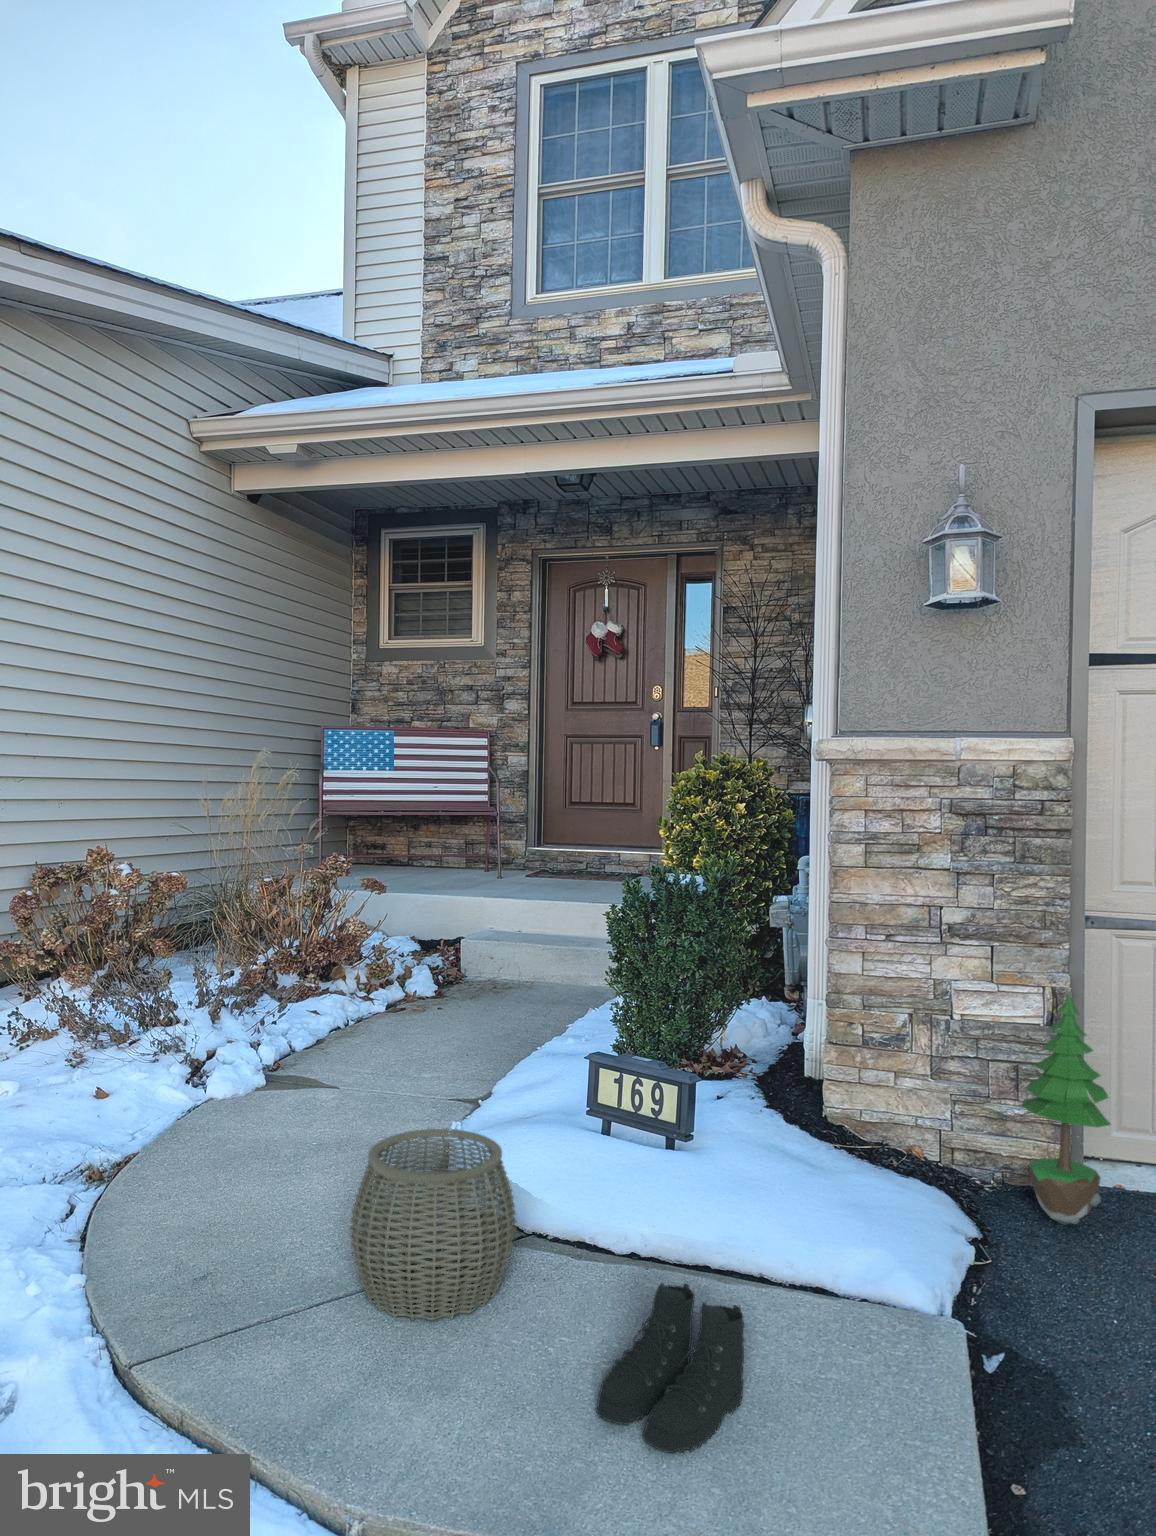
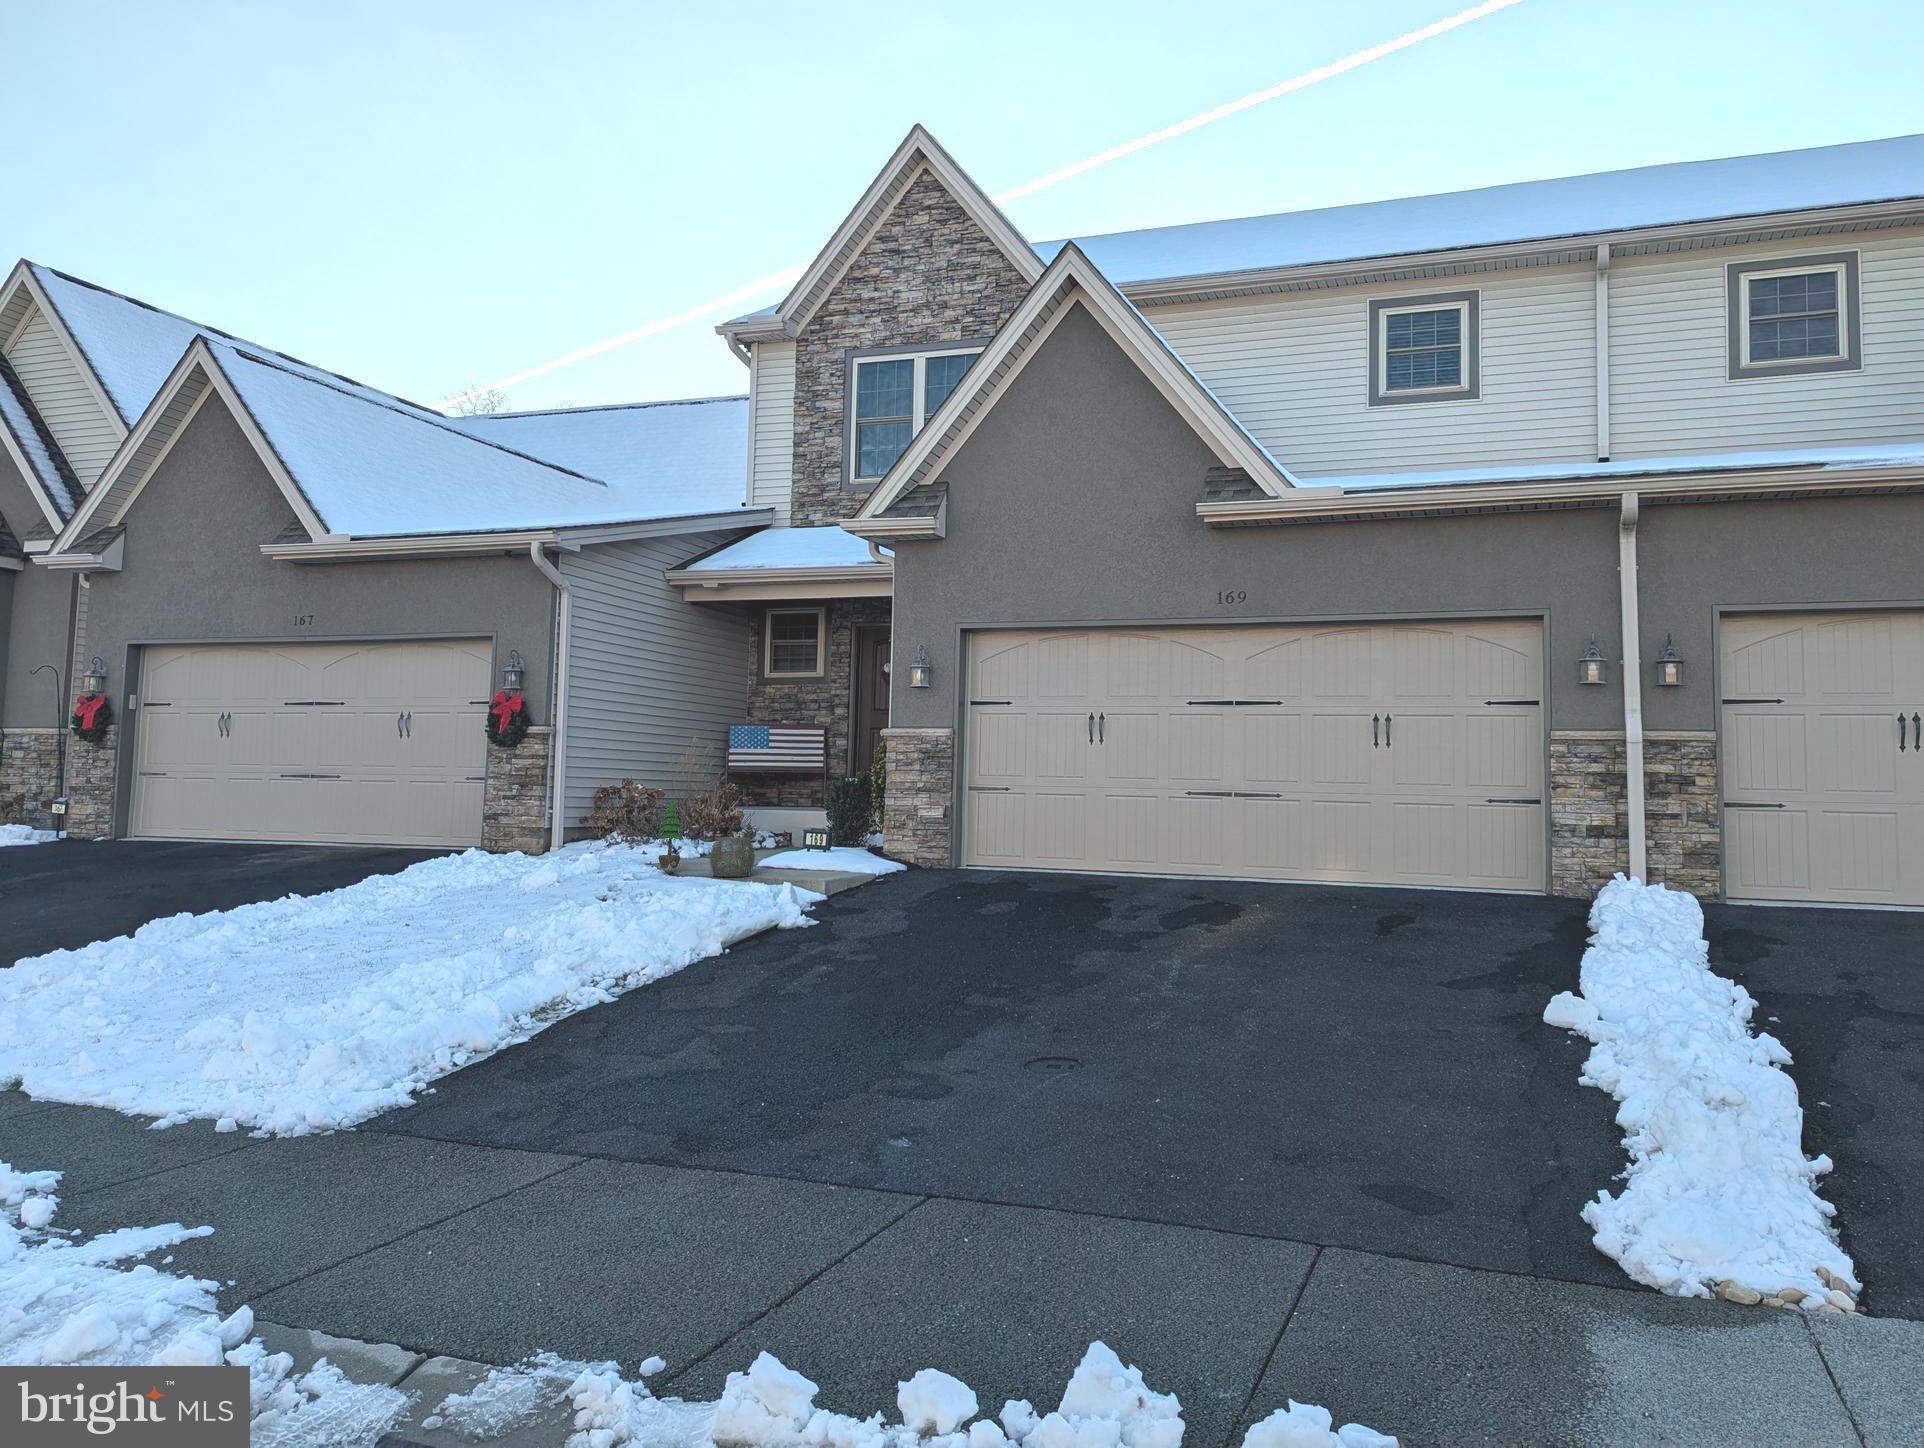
potted tree: present [1021,994,1111,1225] -> present [658,799,684,874]
boots: present [597,1283,745,1453] -> none [761,857,799,883]

